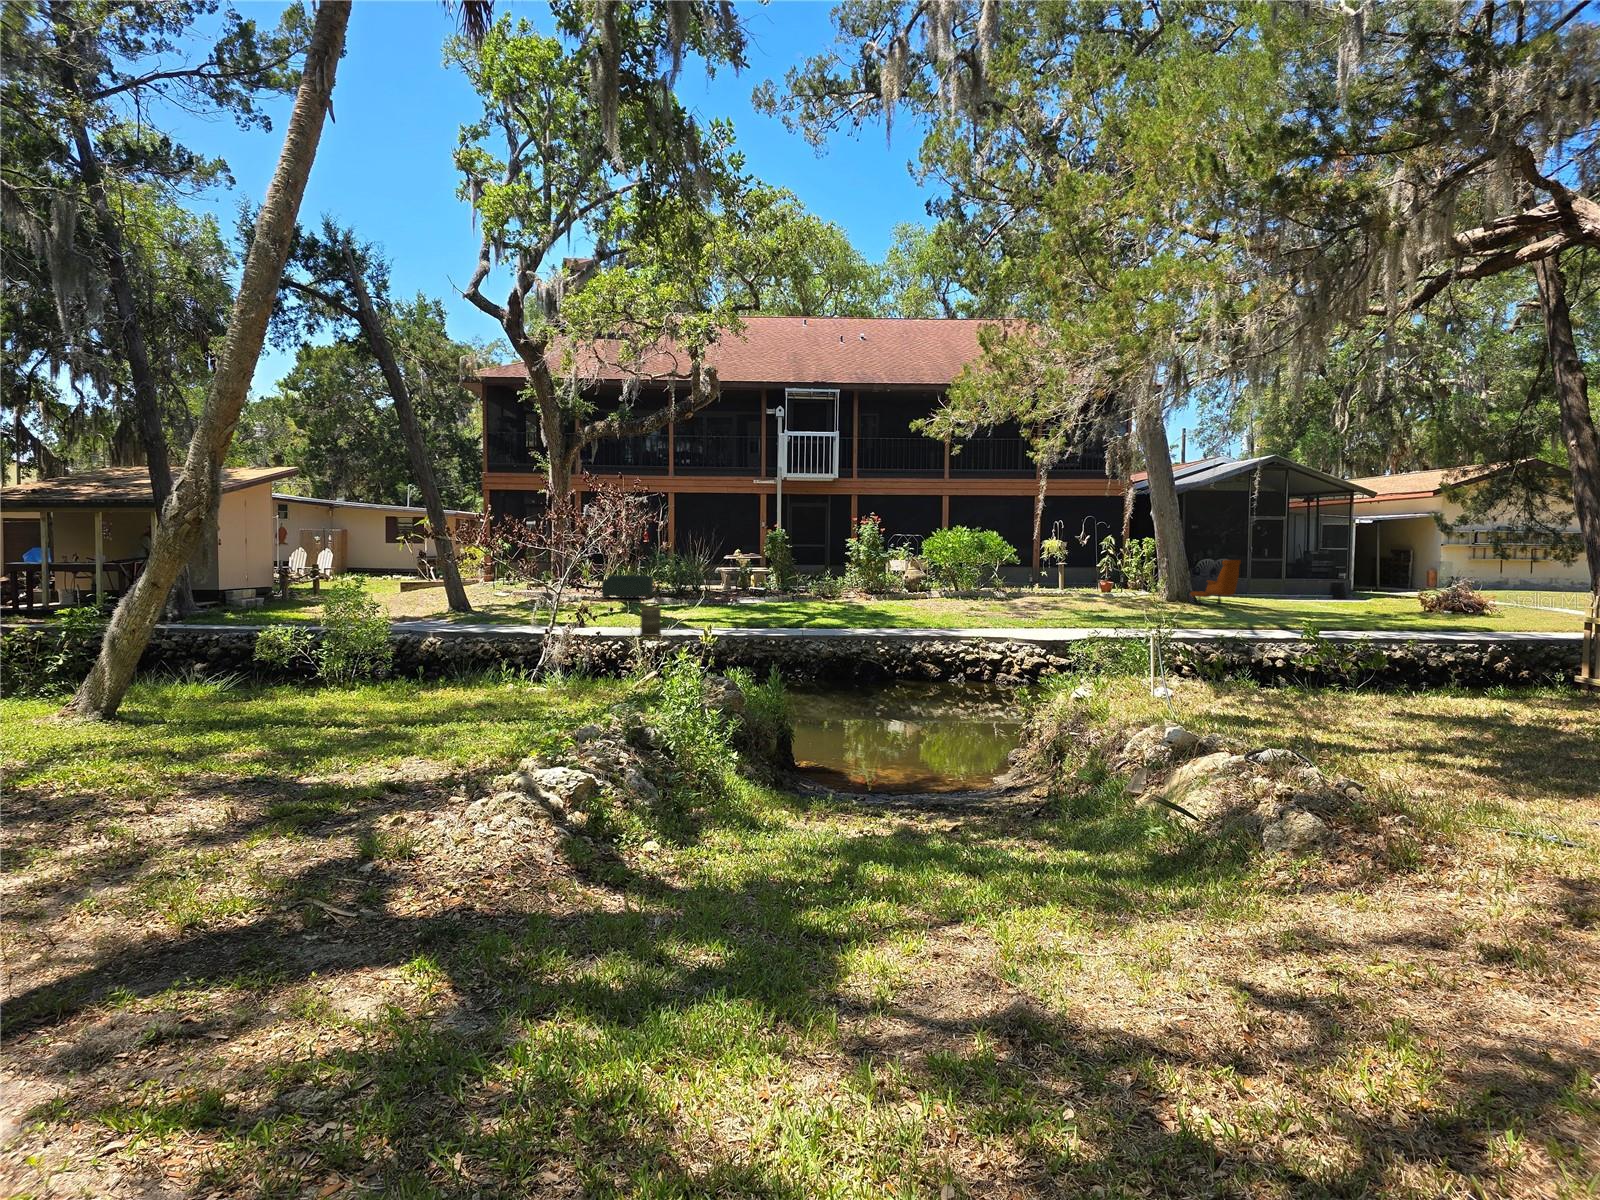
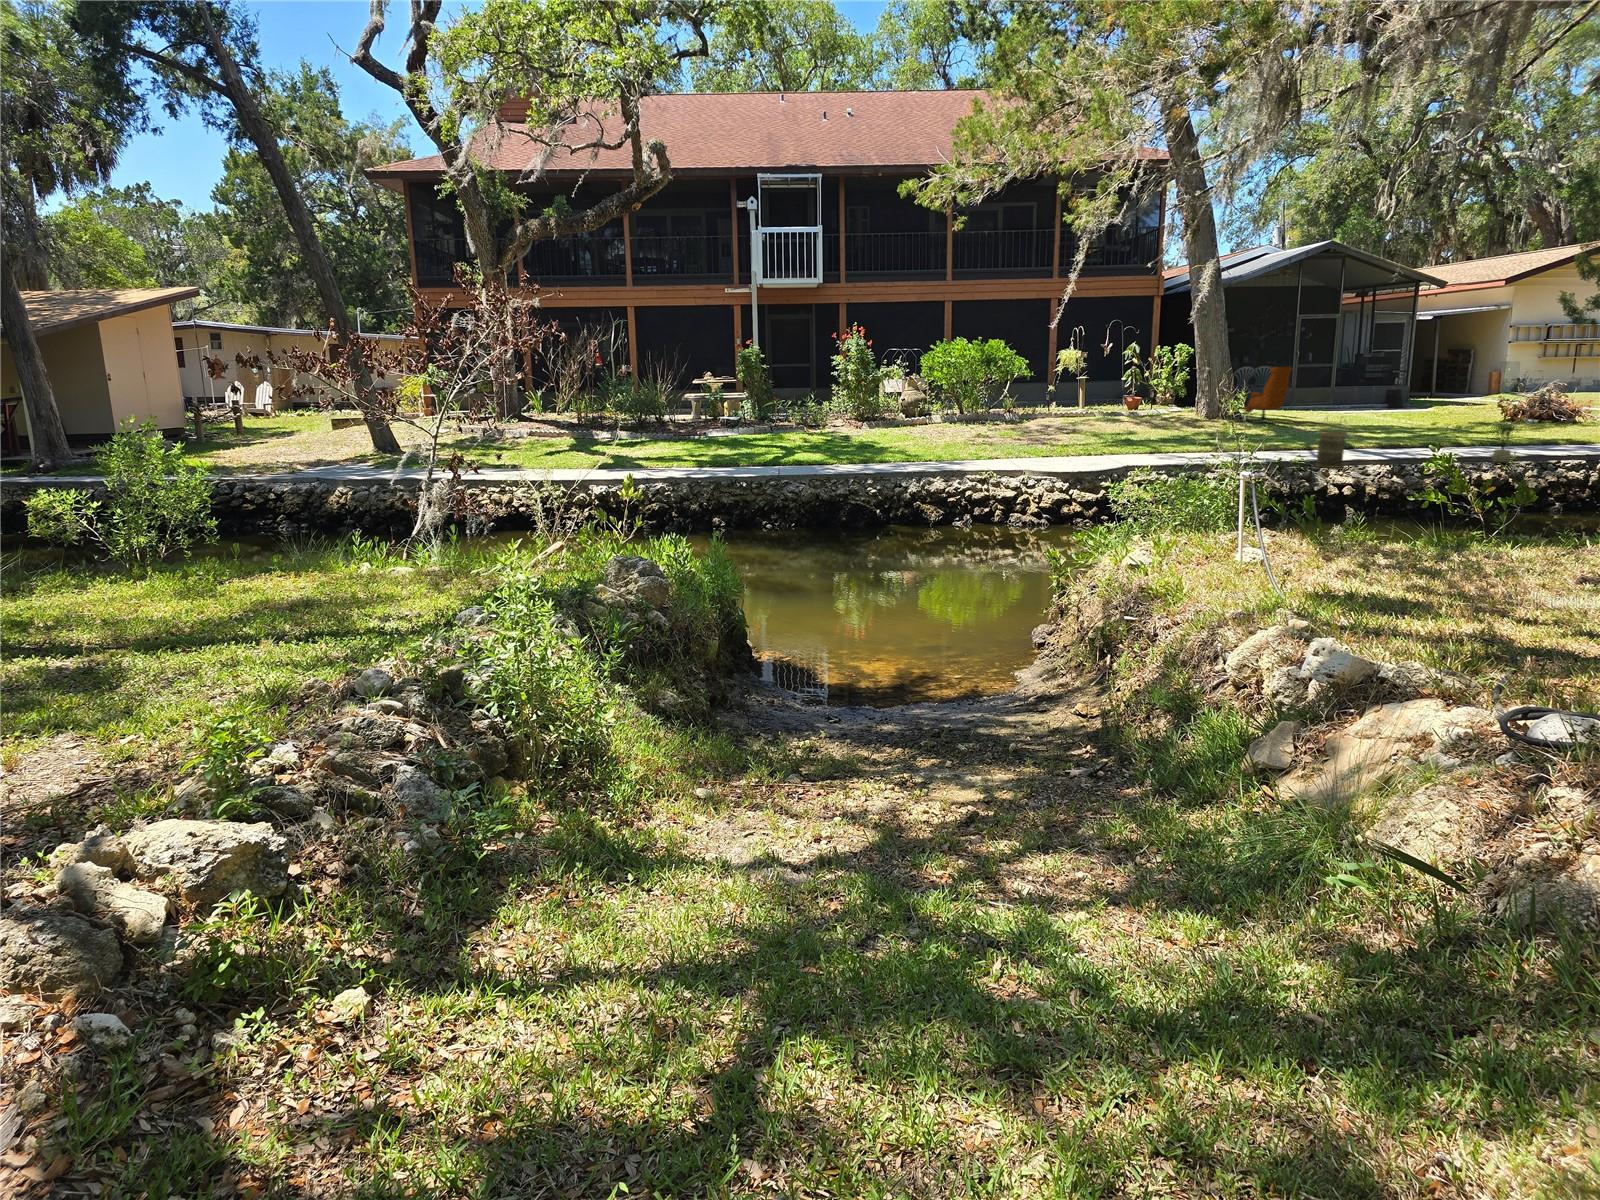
bench: present [602,575,653,599] -> none [549,406,611,435]
basket: present [640,607,661,636] -> present [1315,431,1346,468]
potted plant: none [1392,610,1421,645] -> present [1490,423,1518,464]

